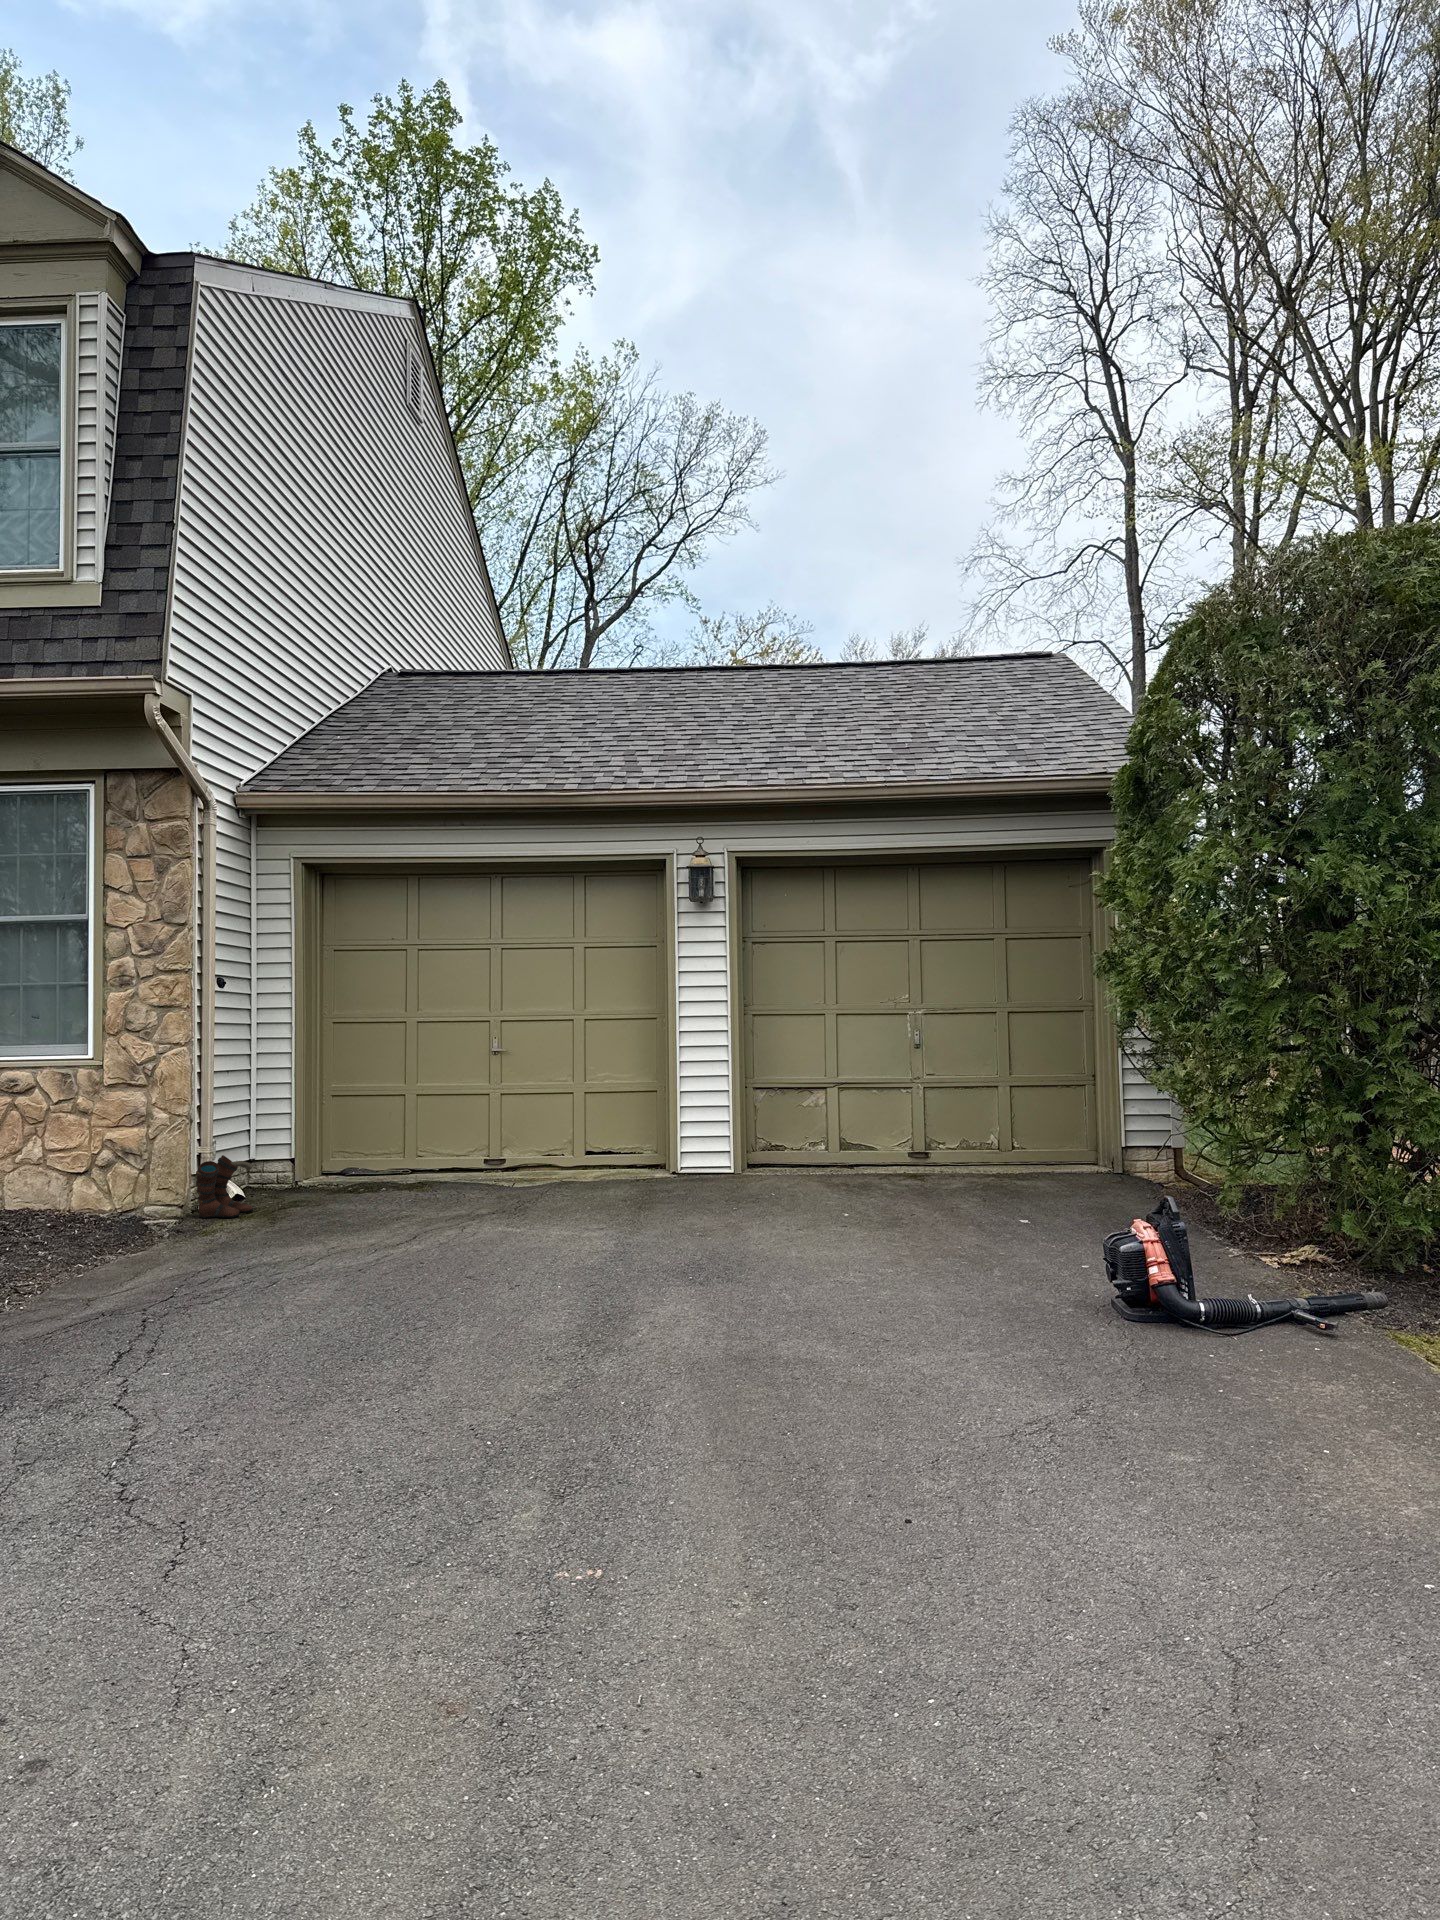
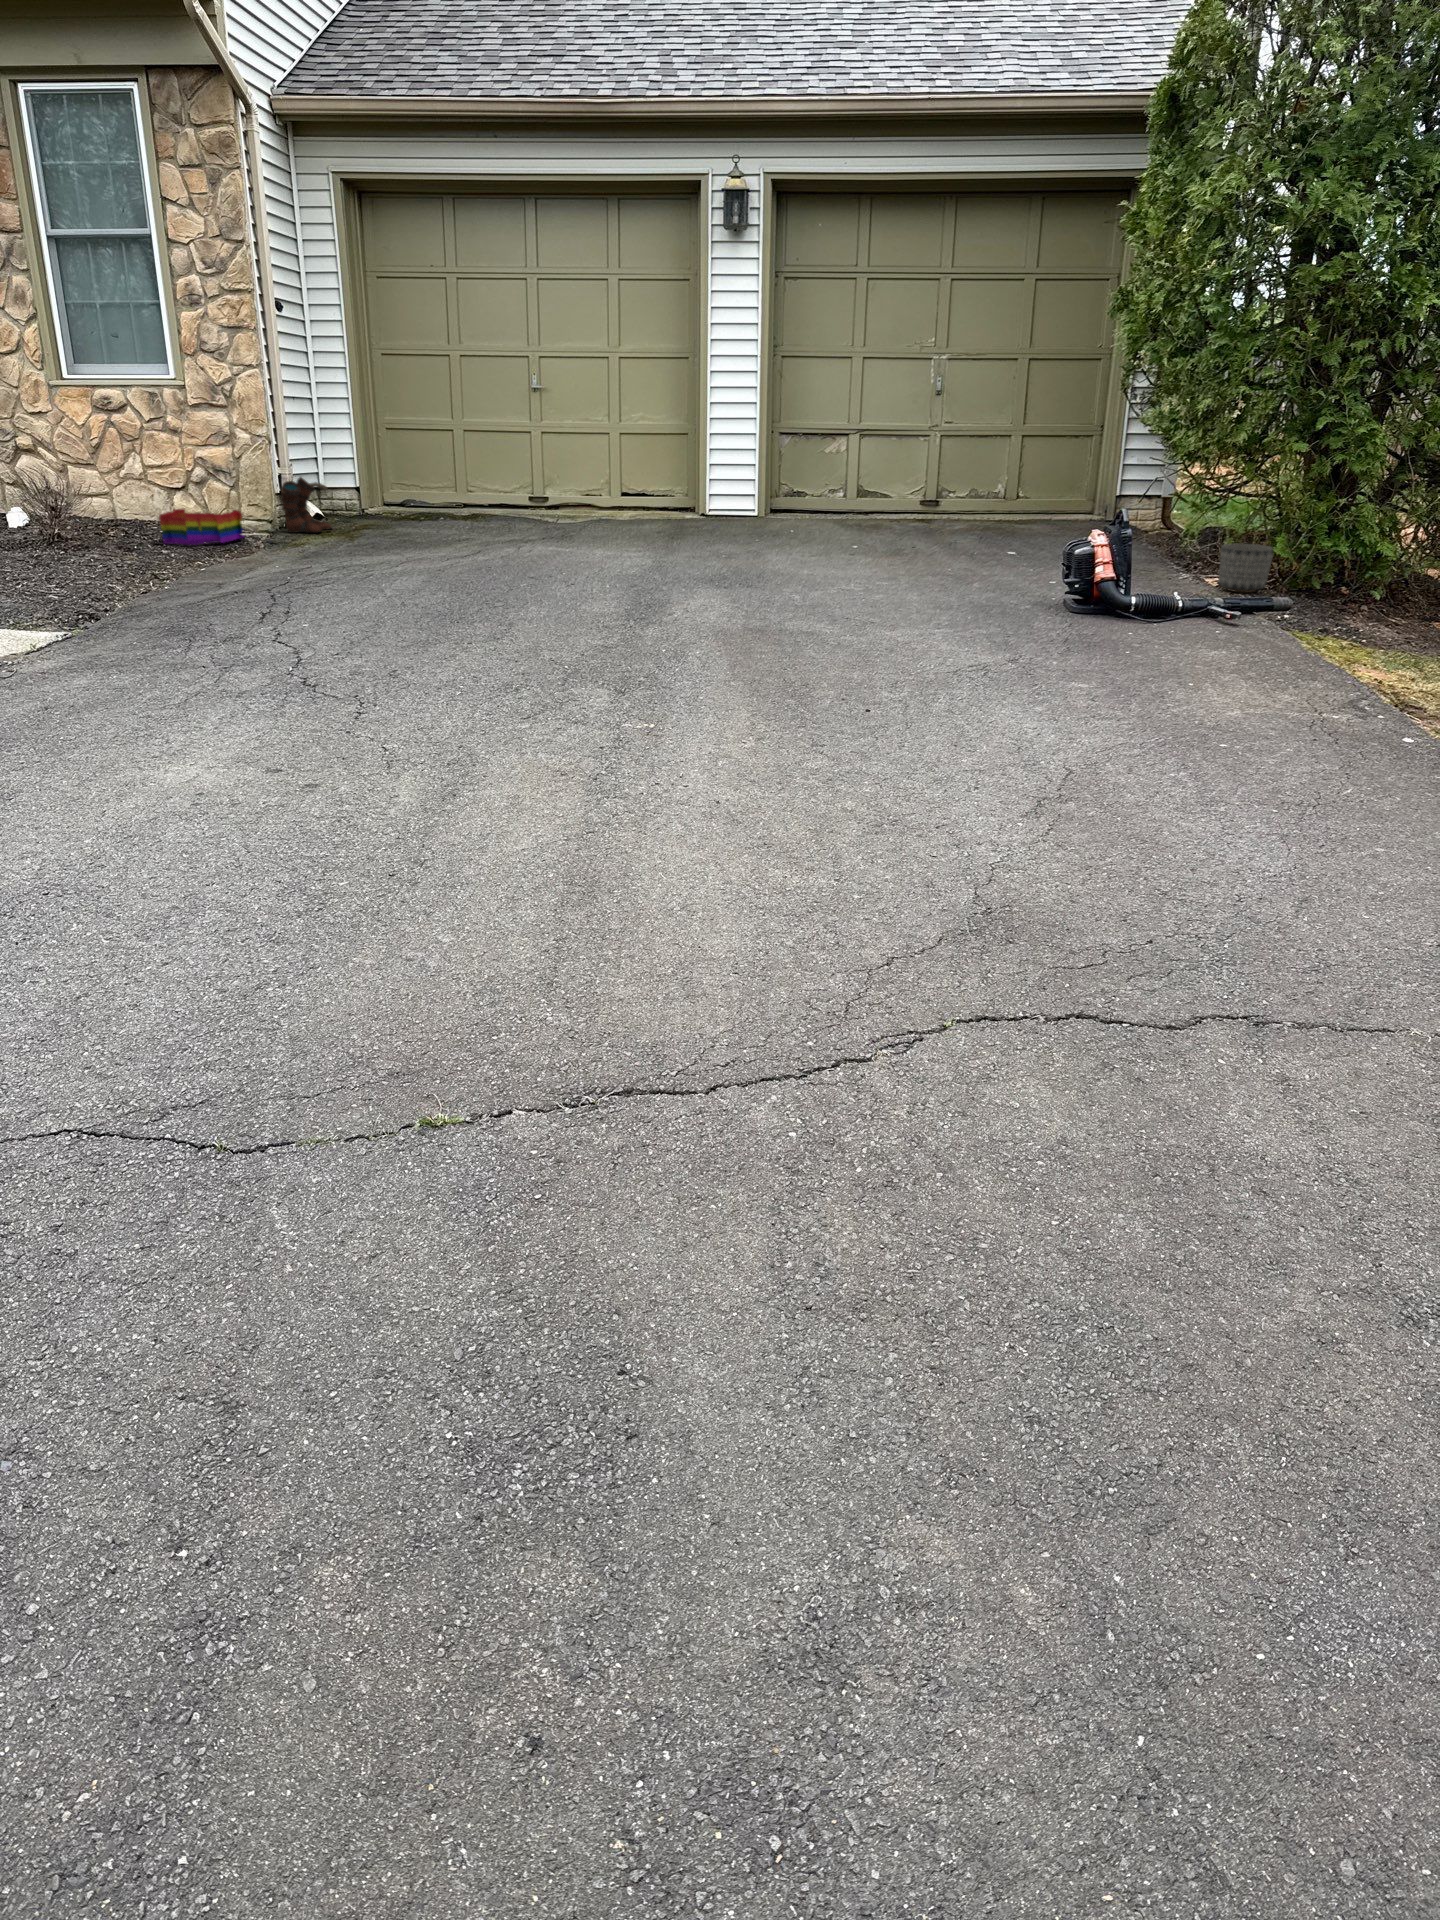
storage bin: none [45,1193,147,1240] -> present [159,508,244,545]
planter: none [1279,1222,1344,1282] -> present [1218,544,1273,593]

